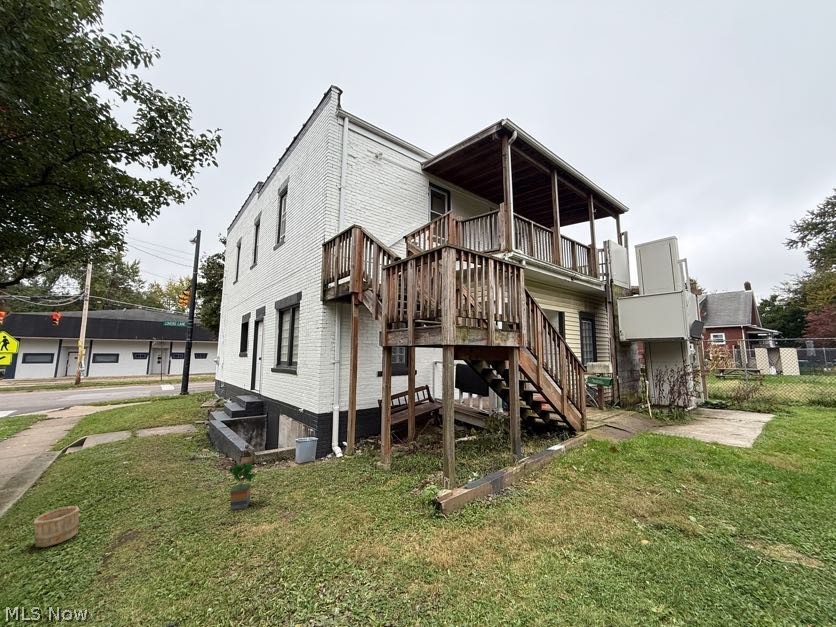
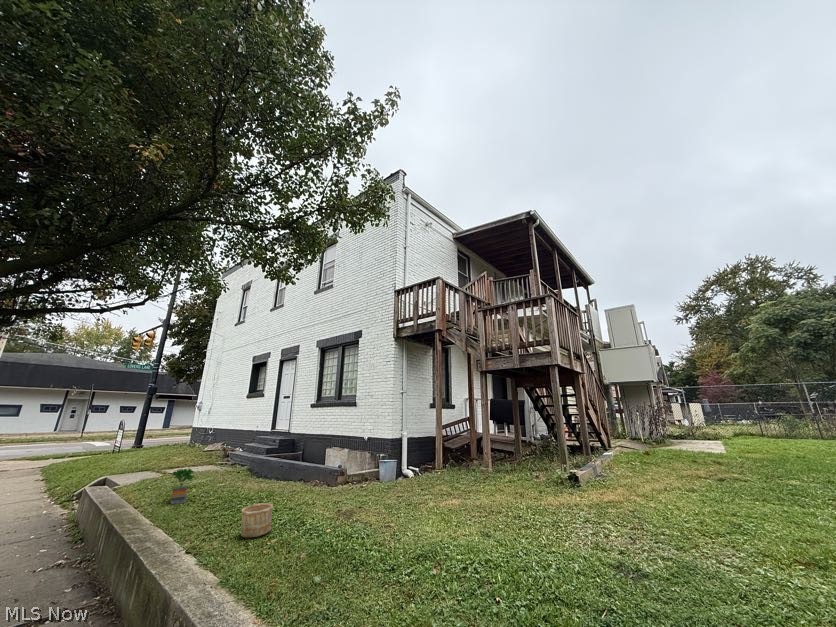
potted tree: present [228,463,255,510] -> present [171,469,194,504]

